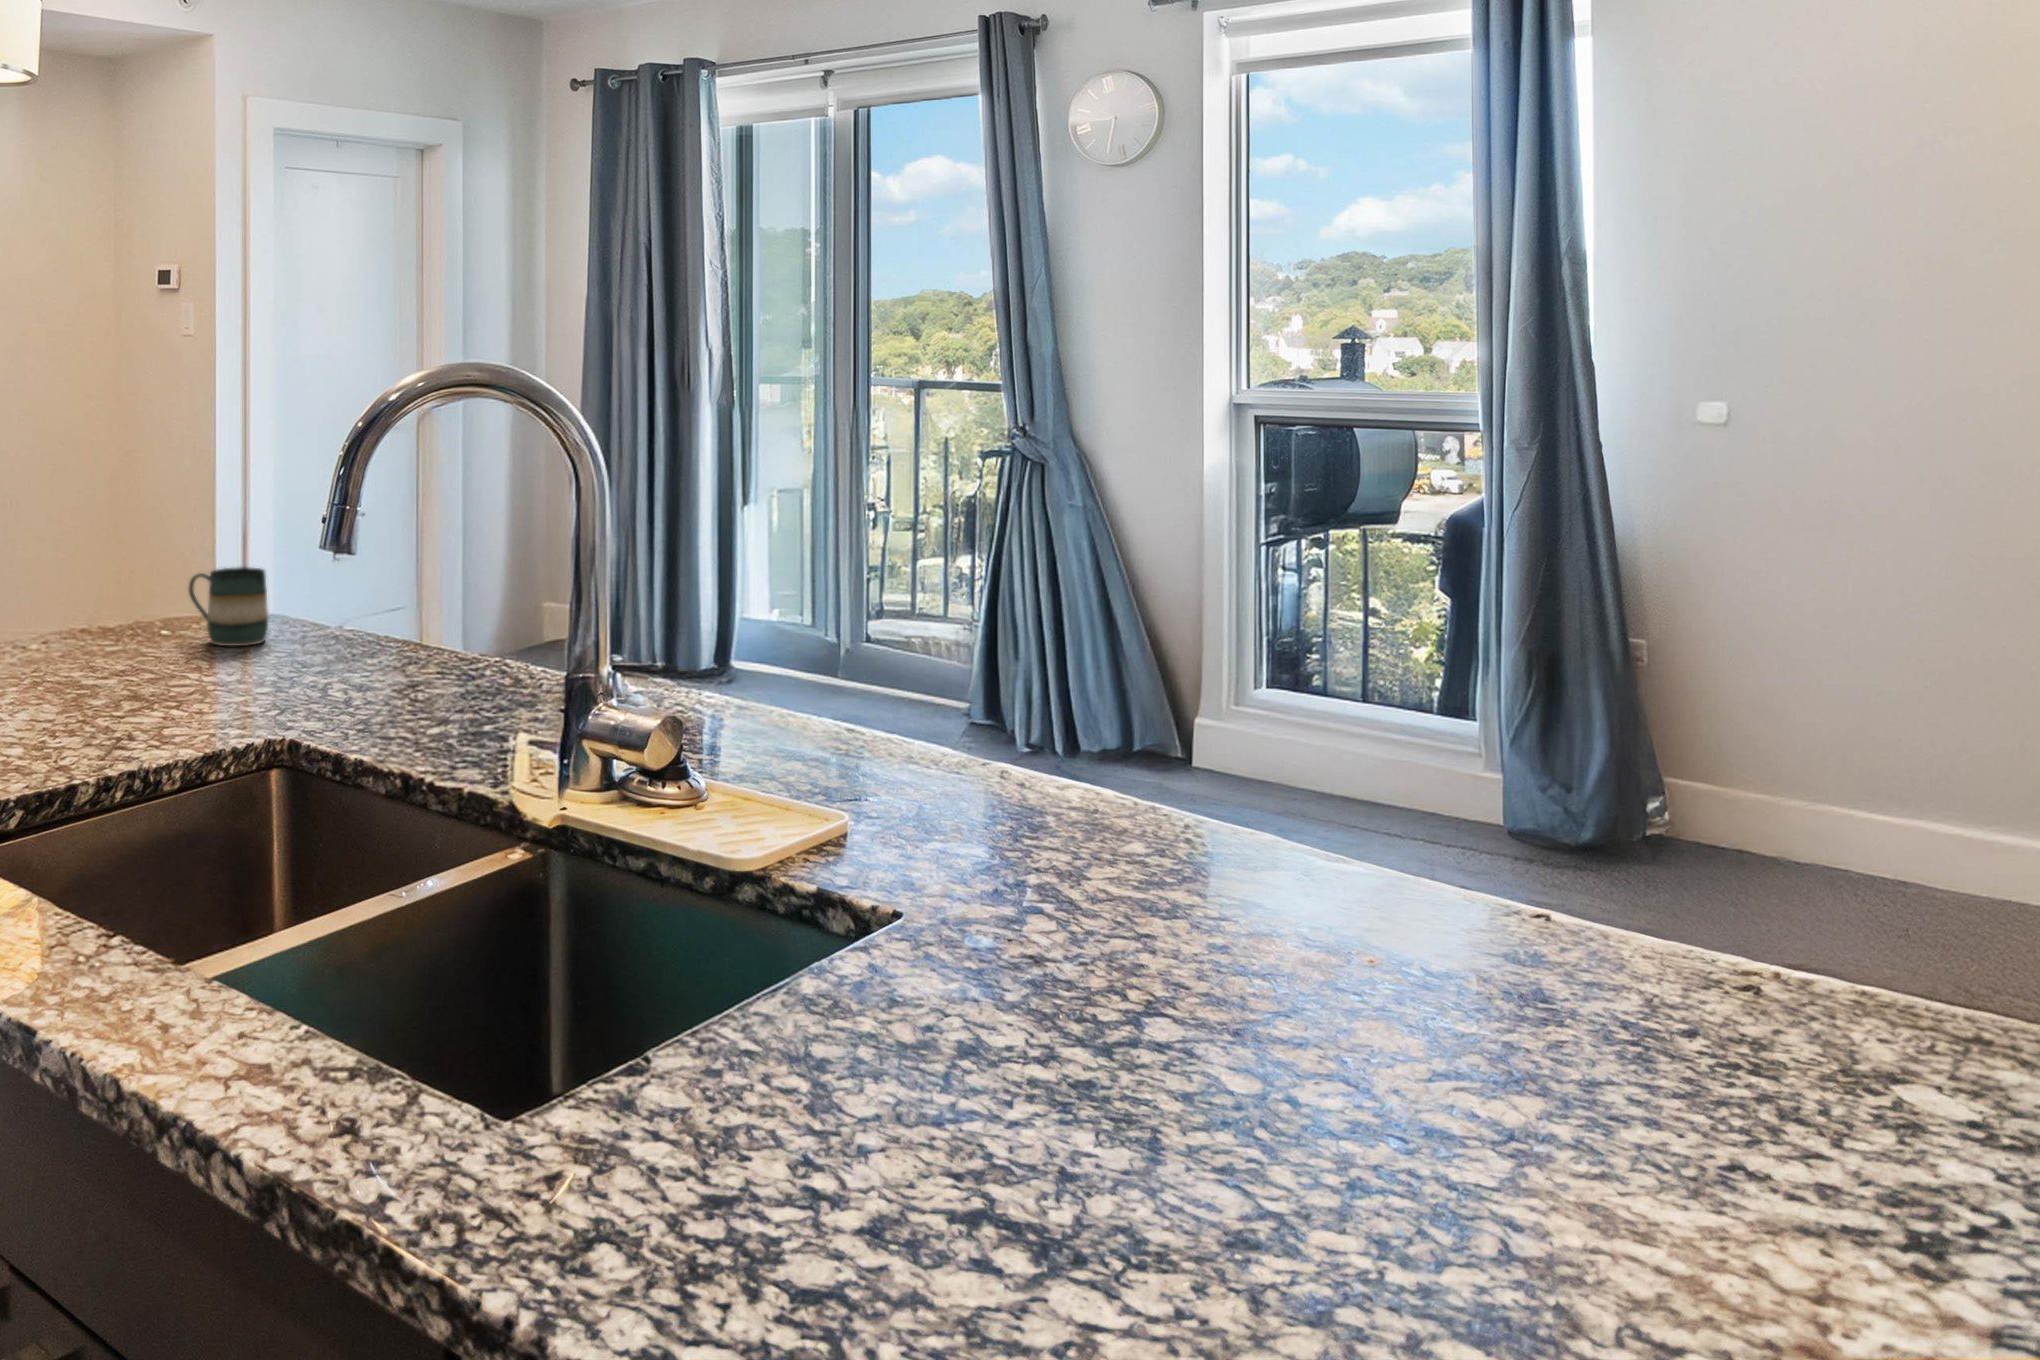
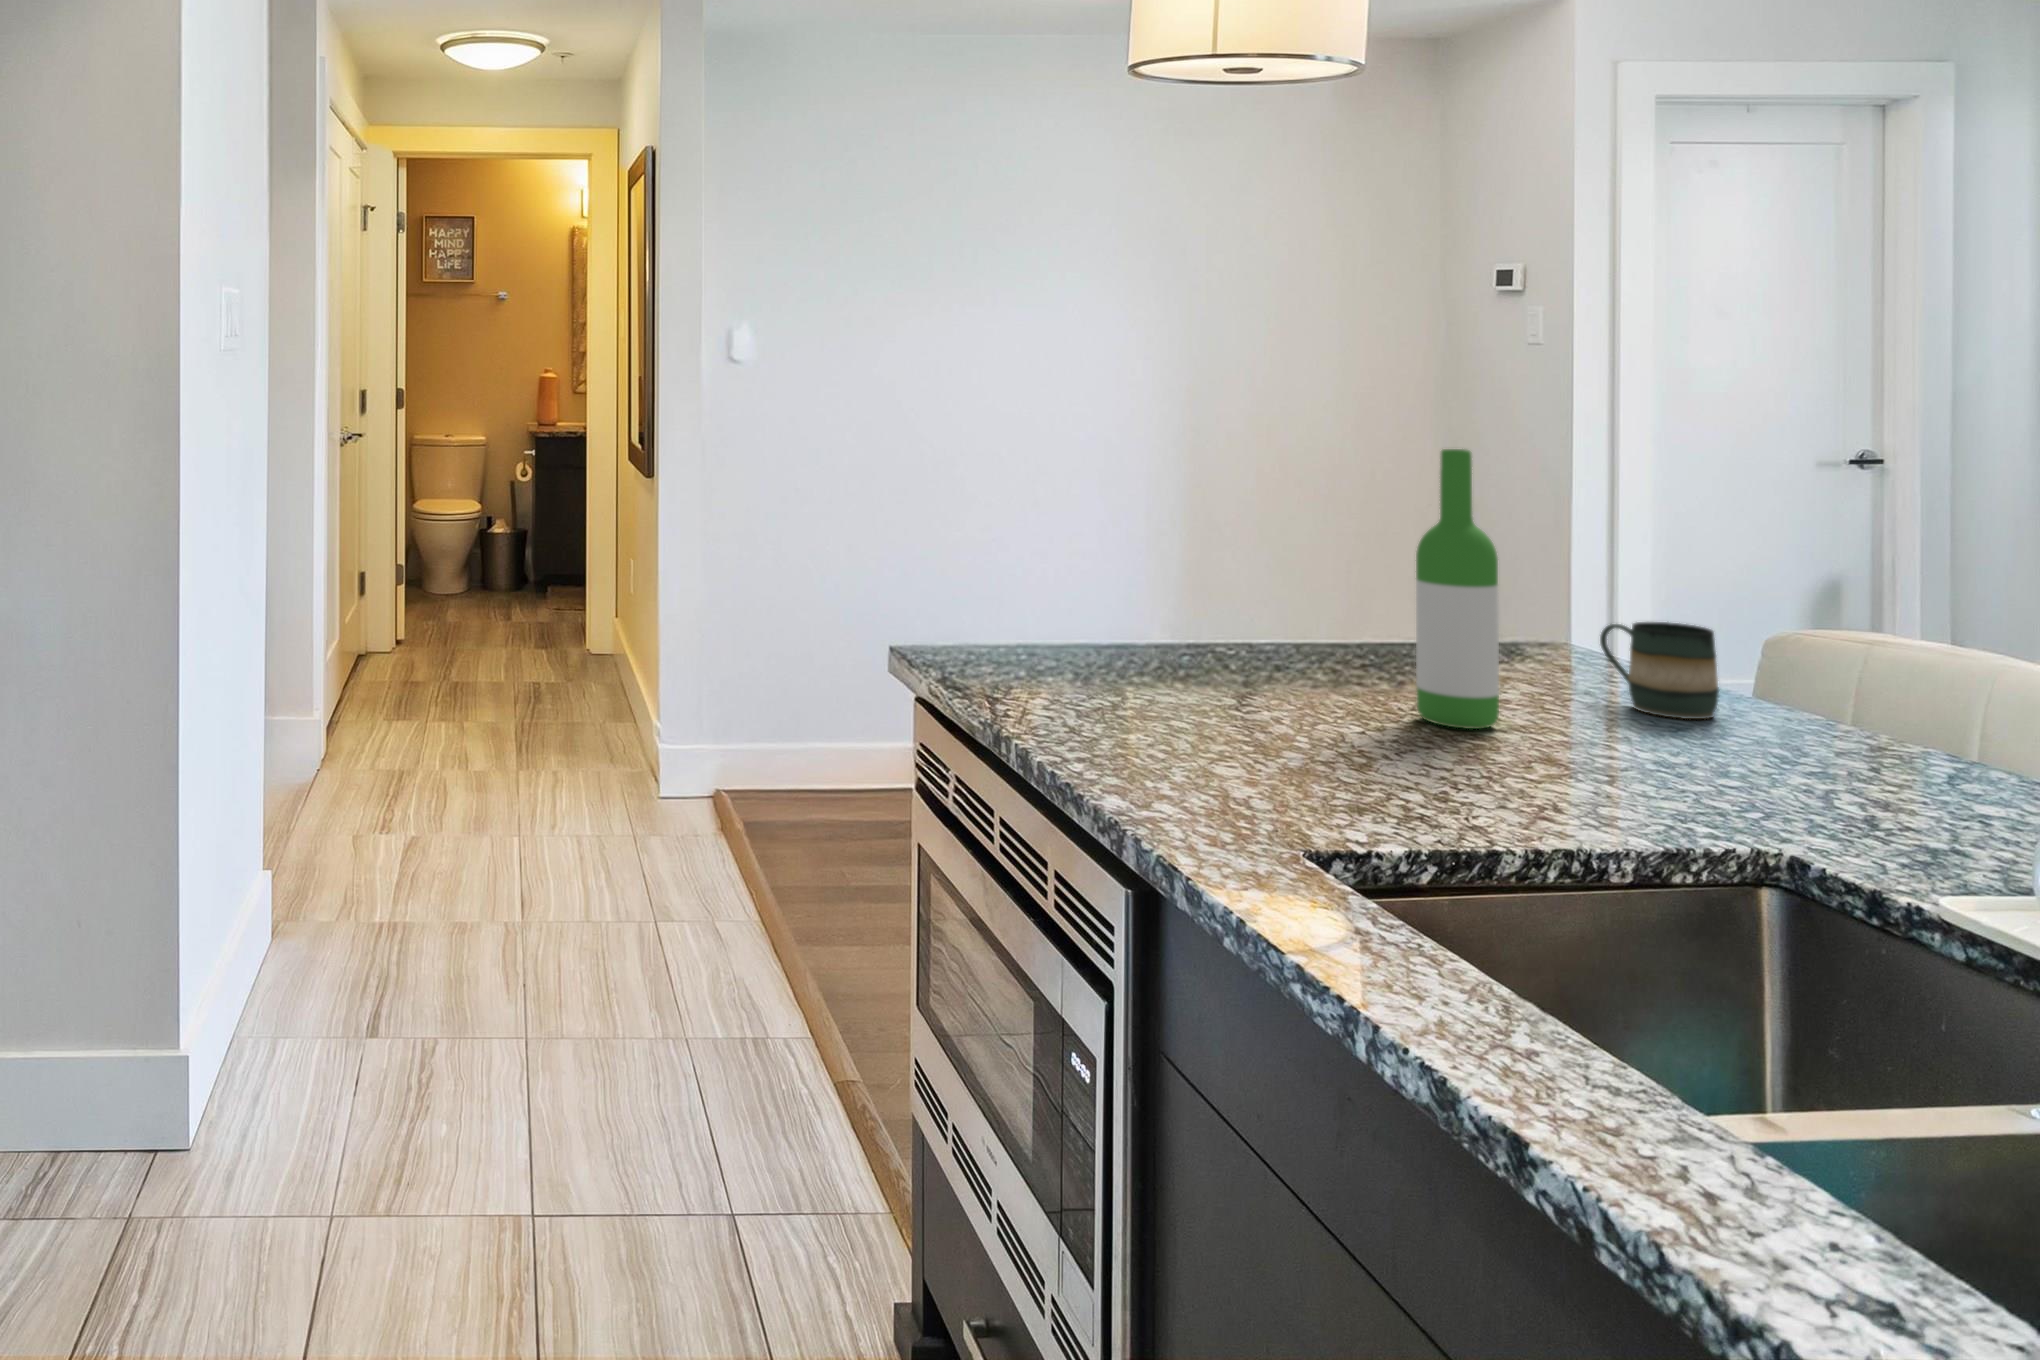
wine bottle: none [37,429,104,682] -> present [1416,449,1499,729]

